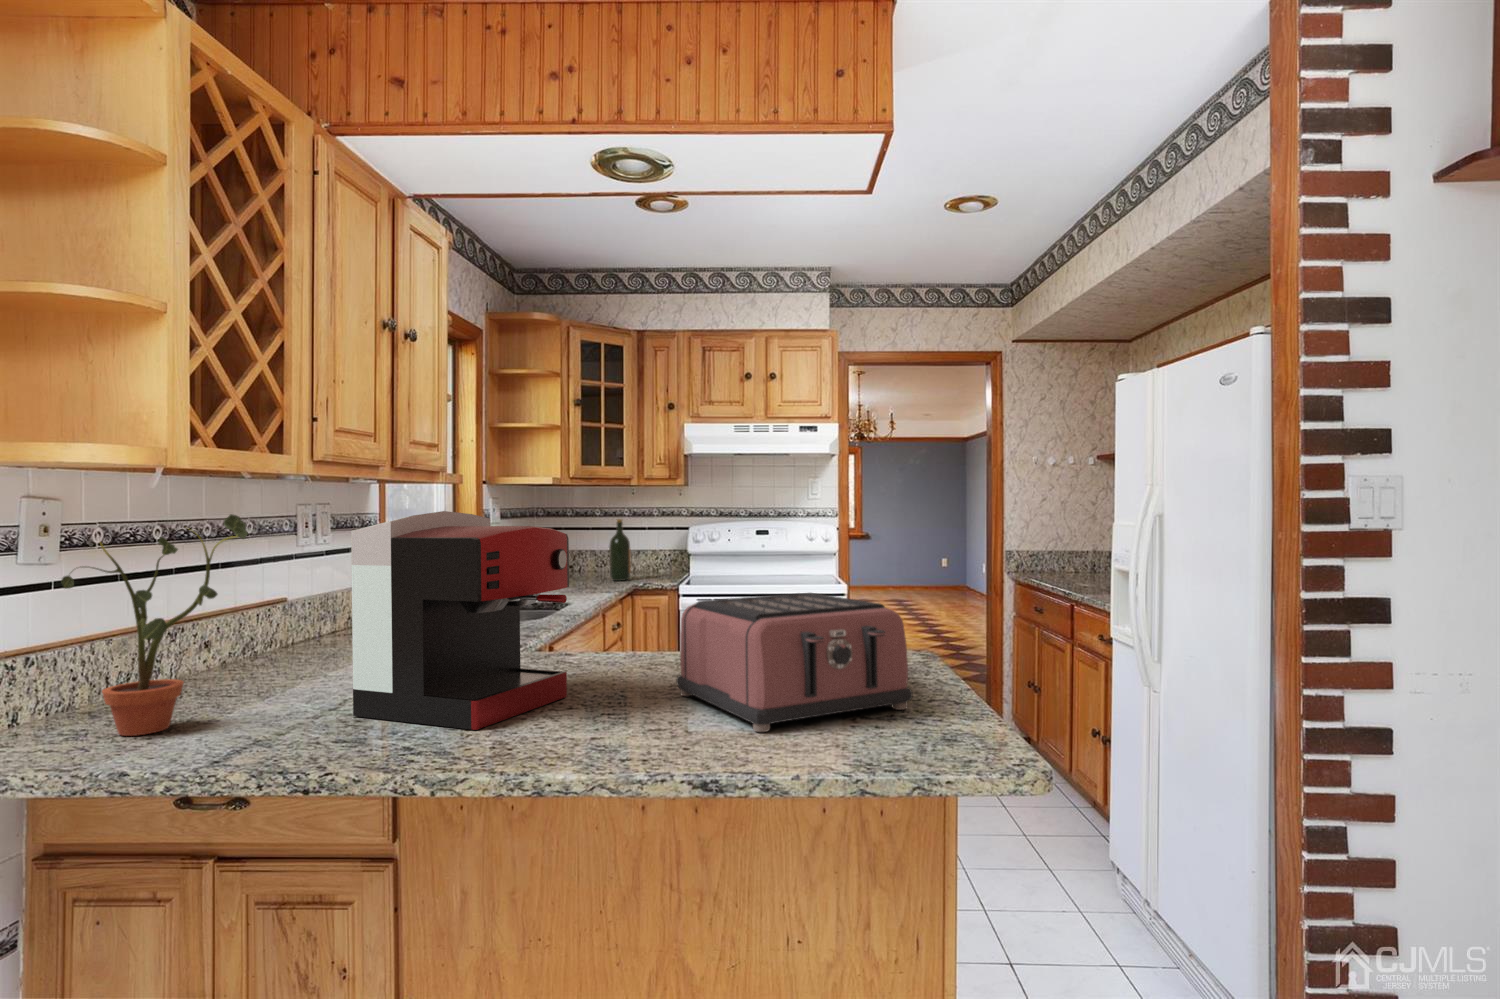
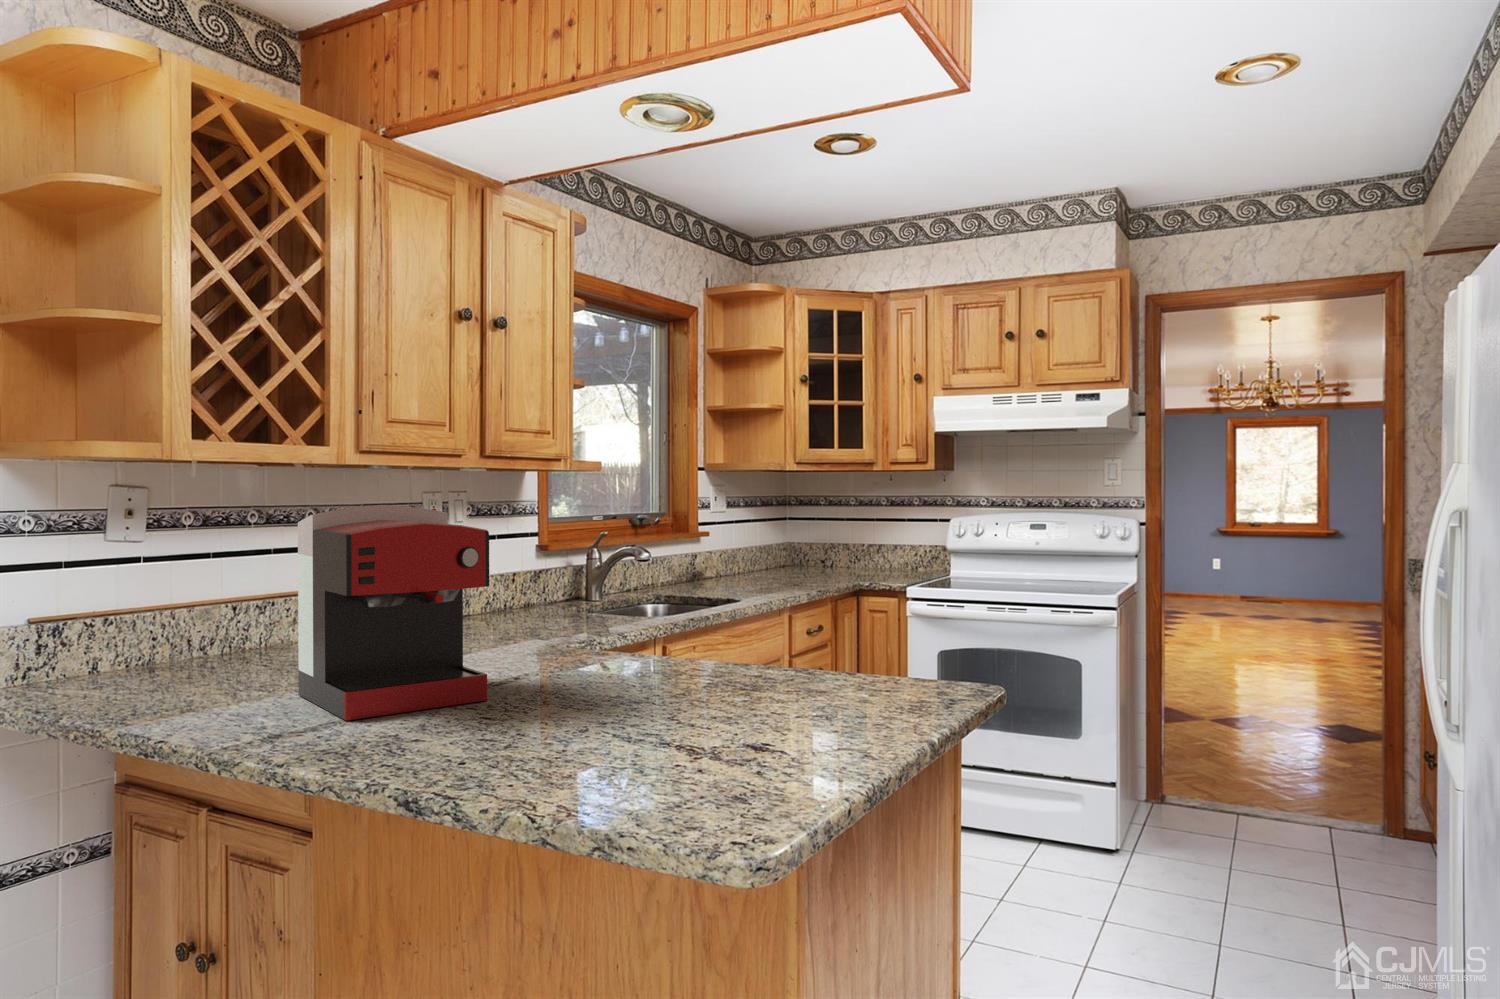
potted plant: present [62,514,248,736] -> none [91,503,273,690]
wine bottle: present [609,519,631,581] -> none [840,509,864,581]
toaster: present [676,593,913,732] -> none [544,610,764,761]

